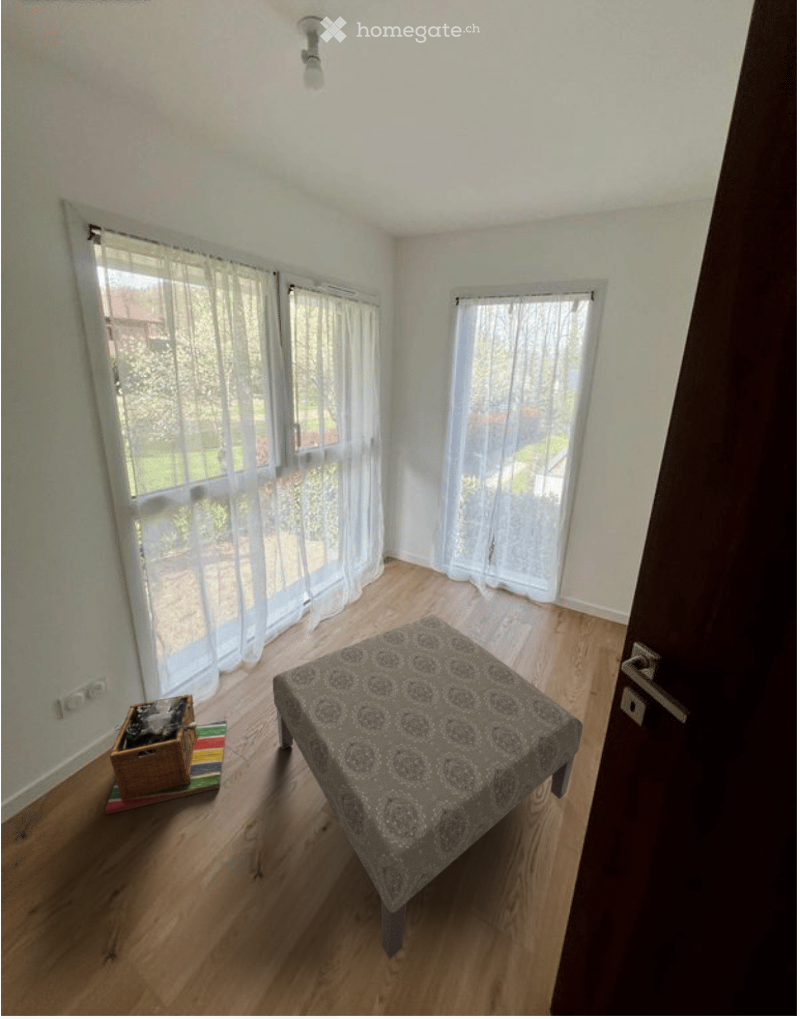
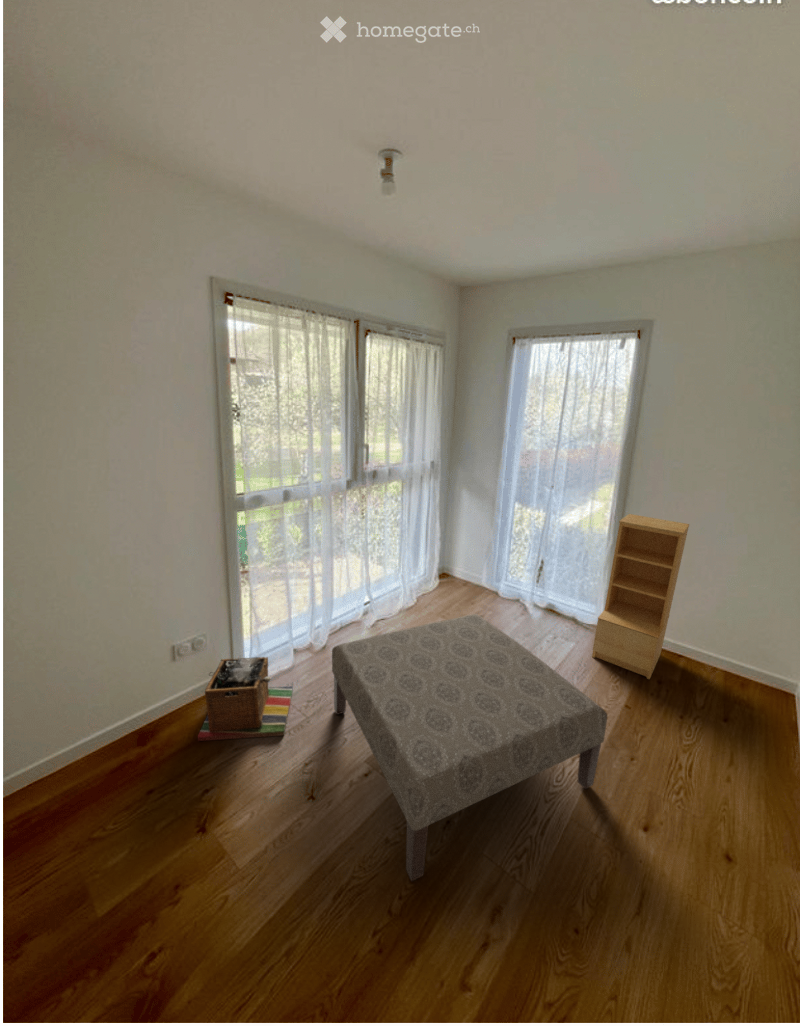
bookshelf: none [546,493,638,660] -> present [592,514,689,679]

